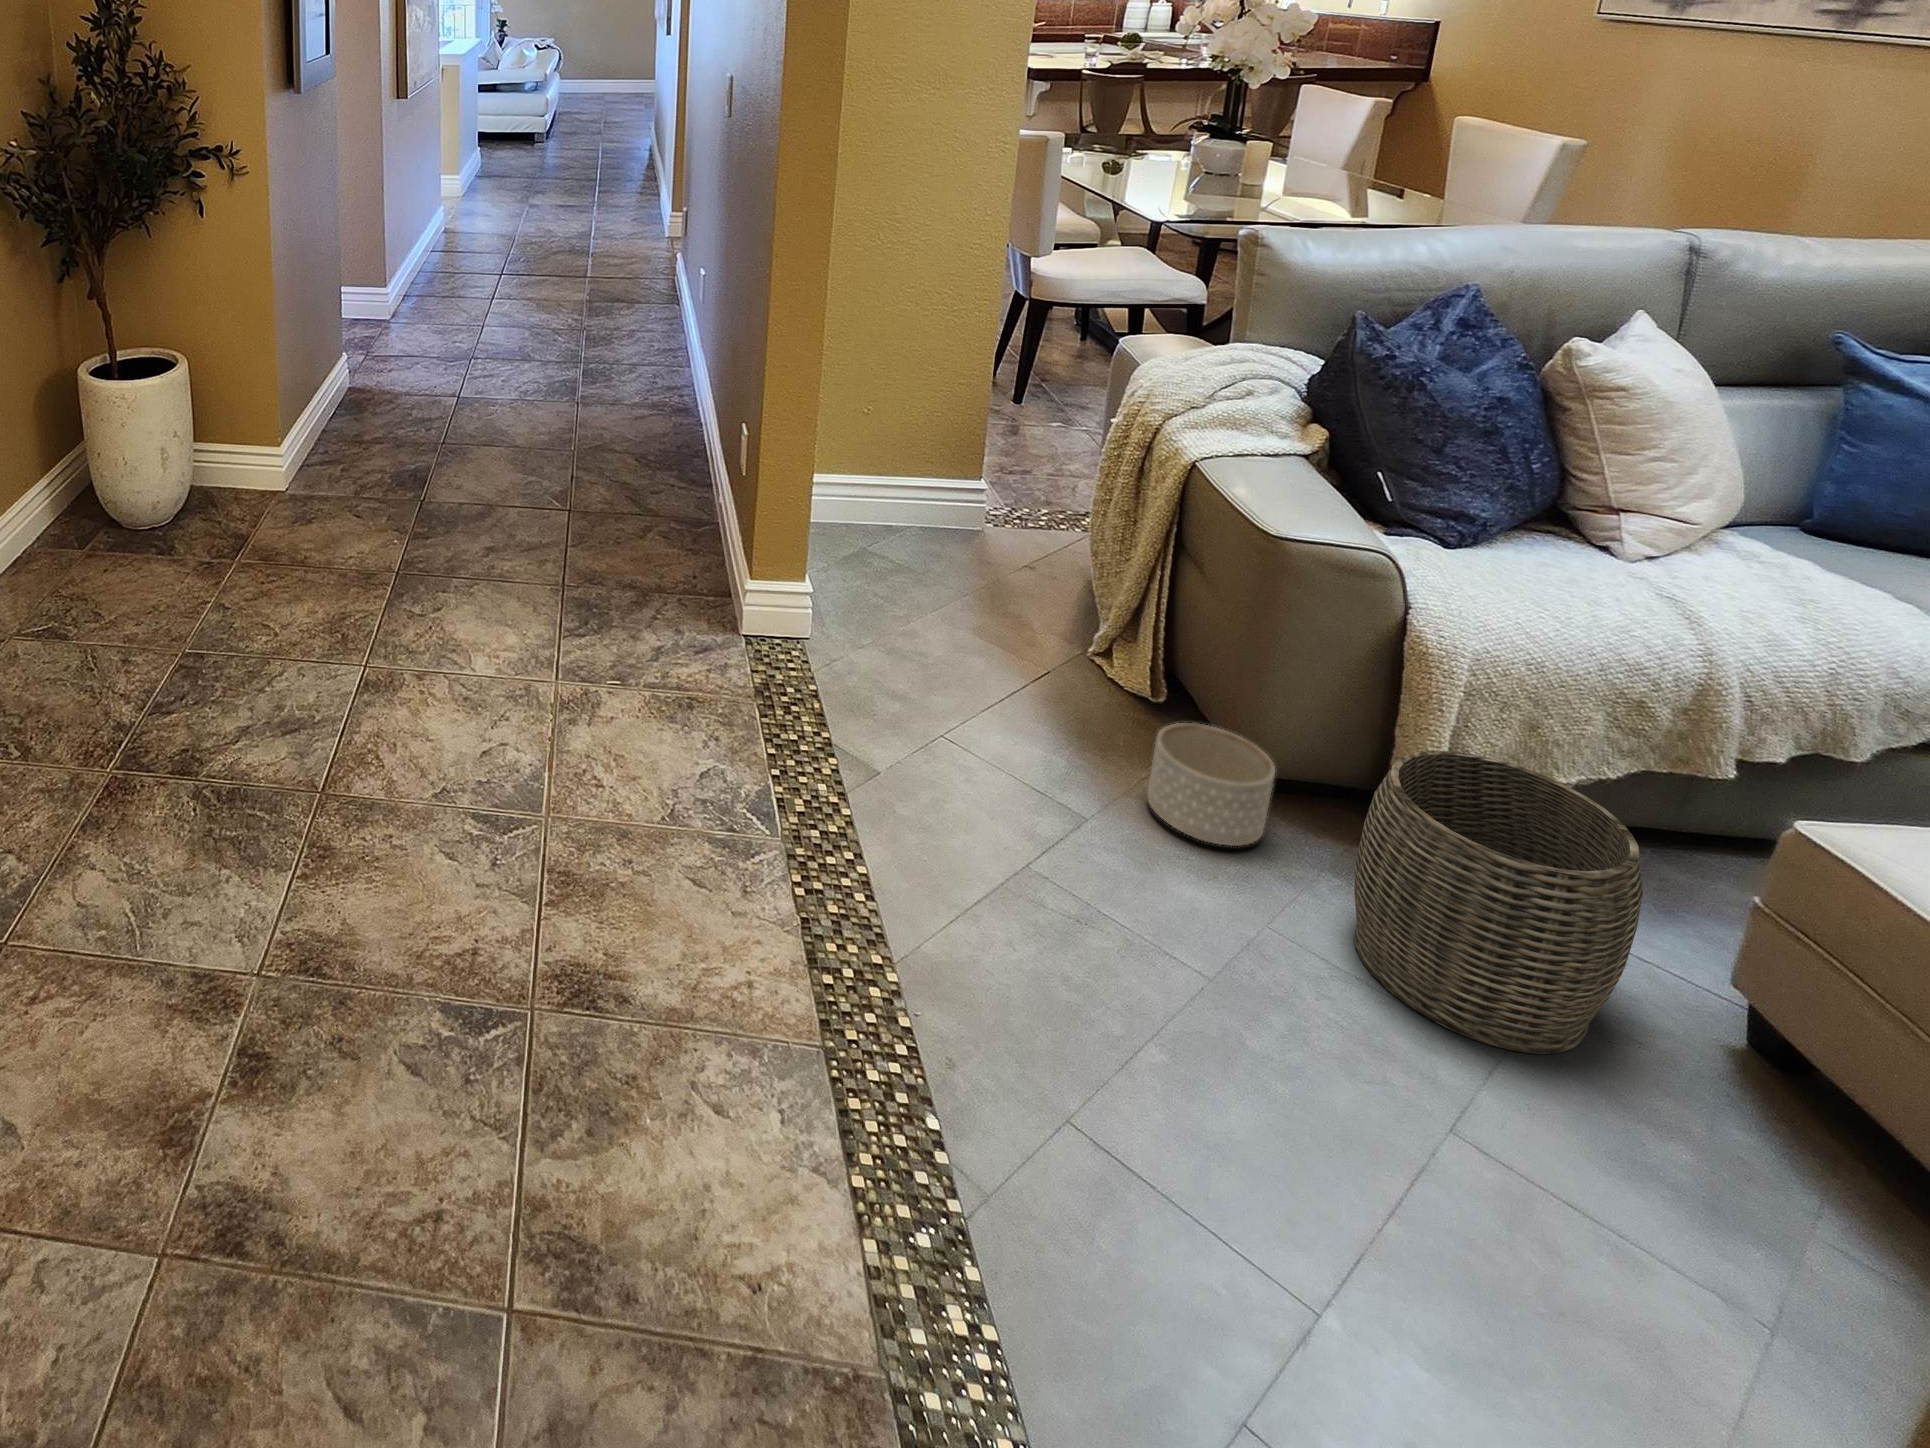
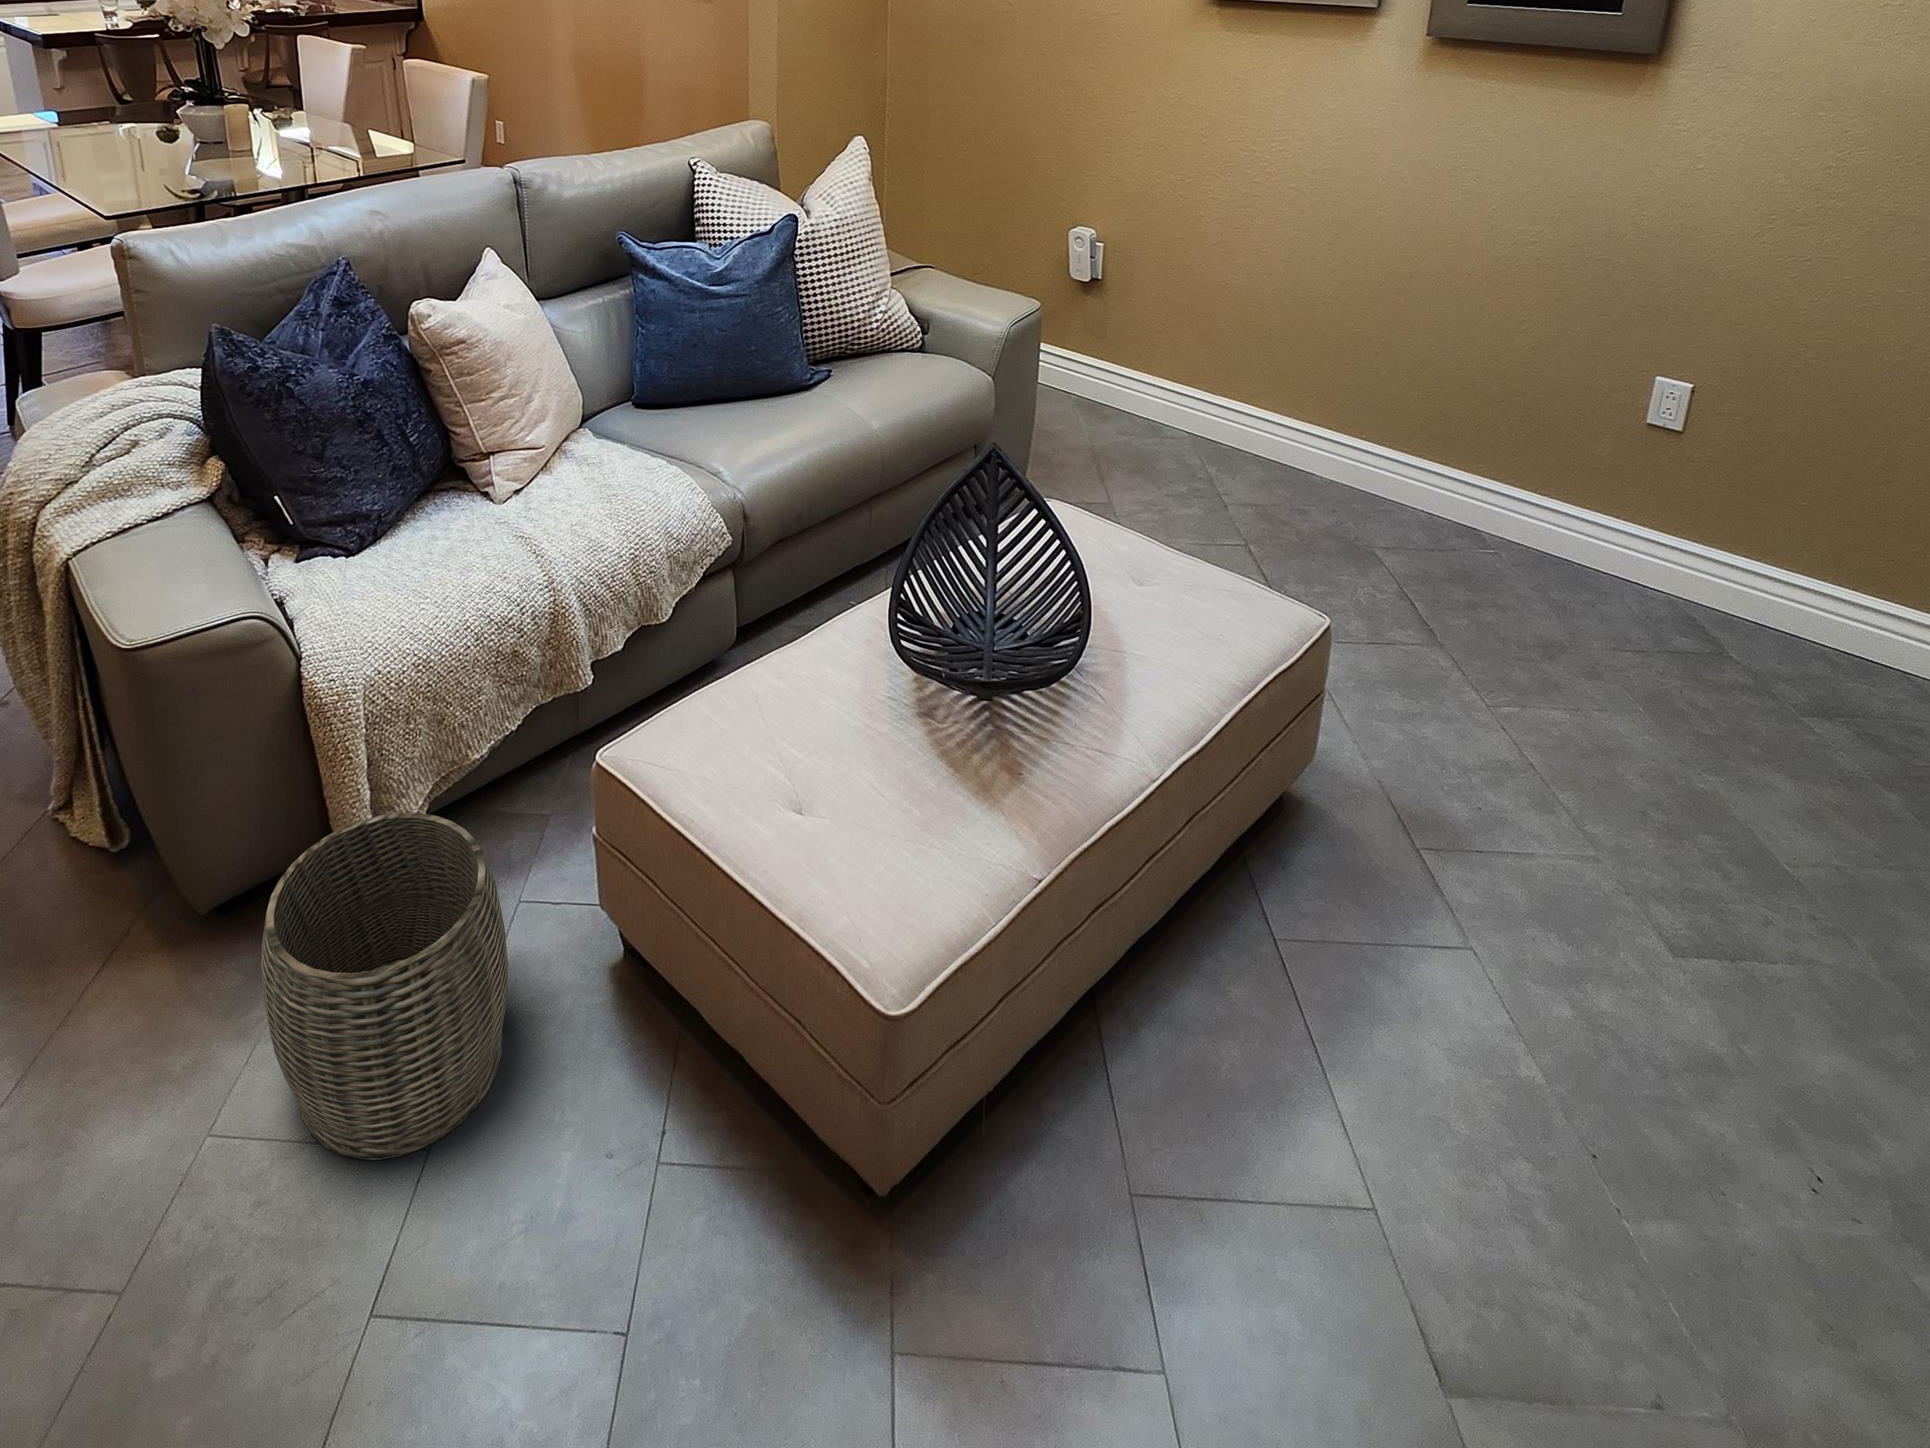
planter: present [1147,723,1275,846] -> none [65,880,219,1051]

